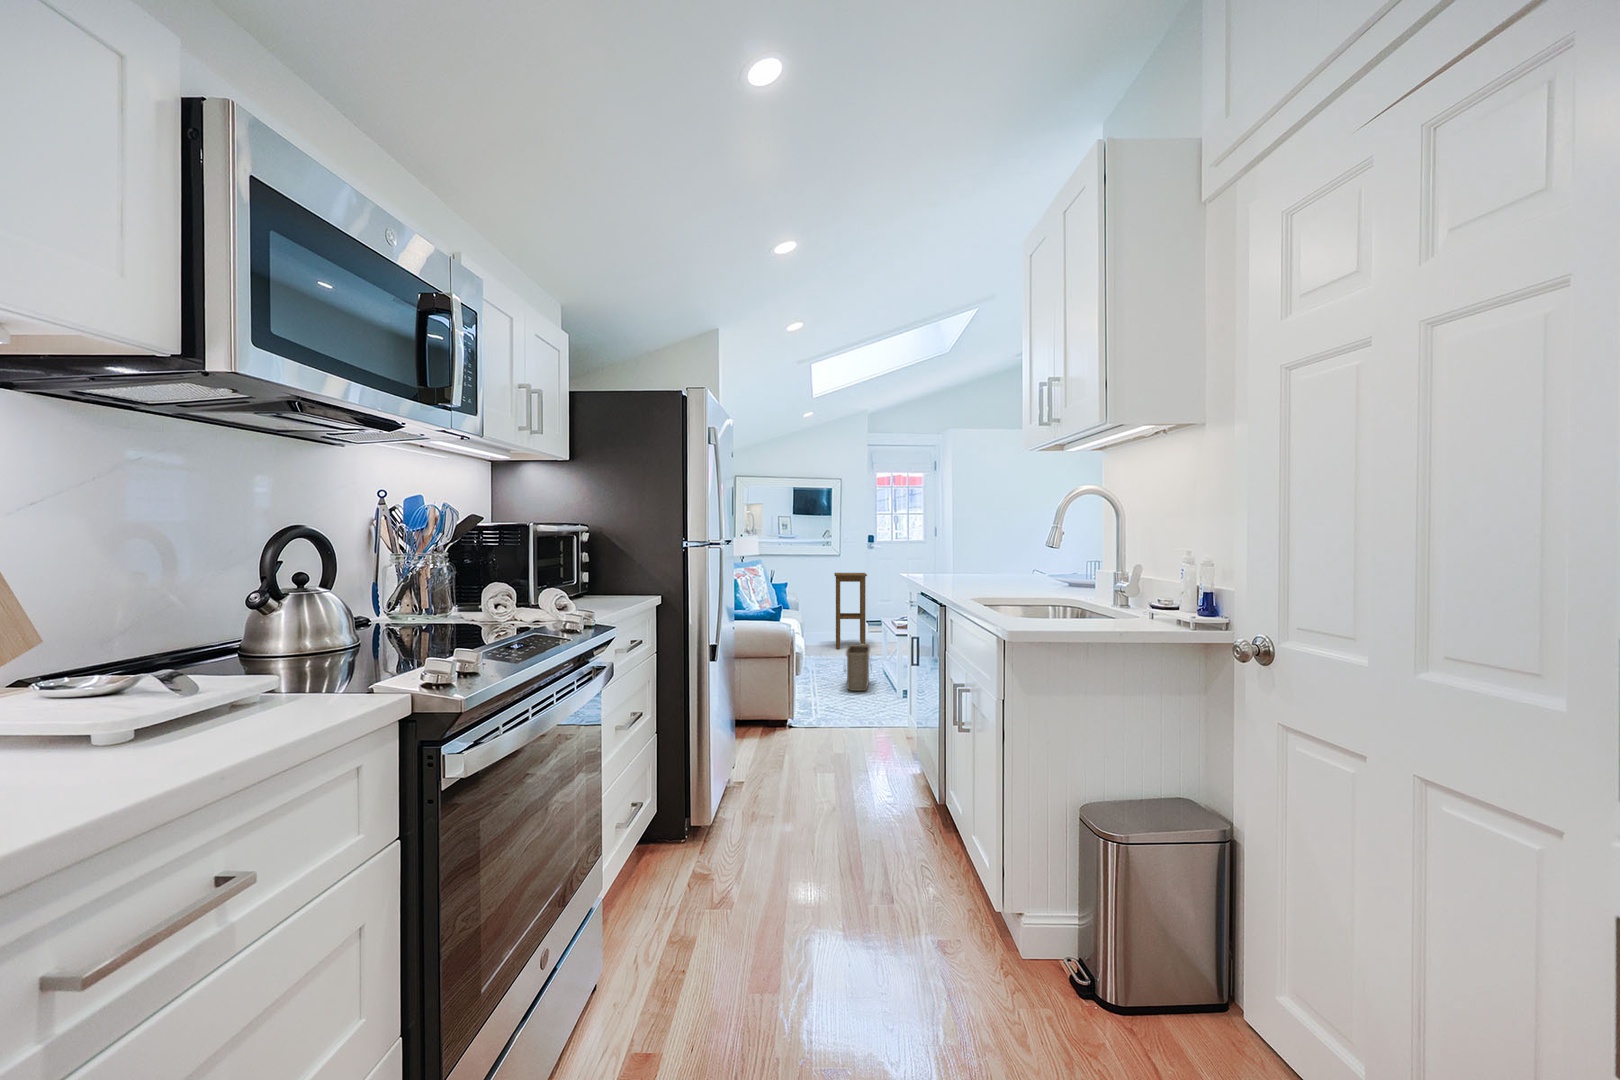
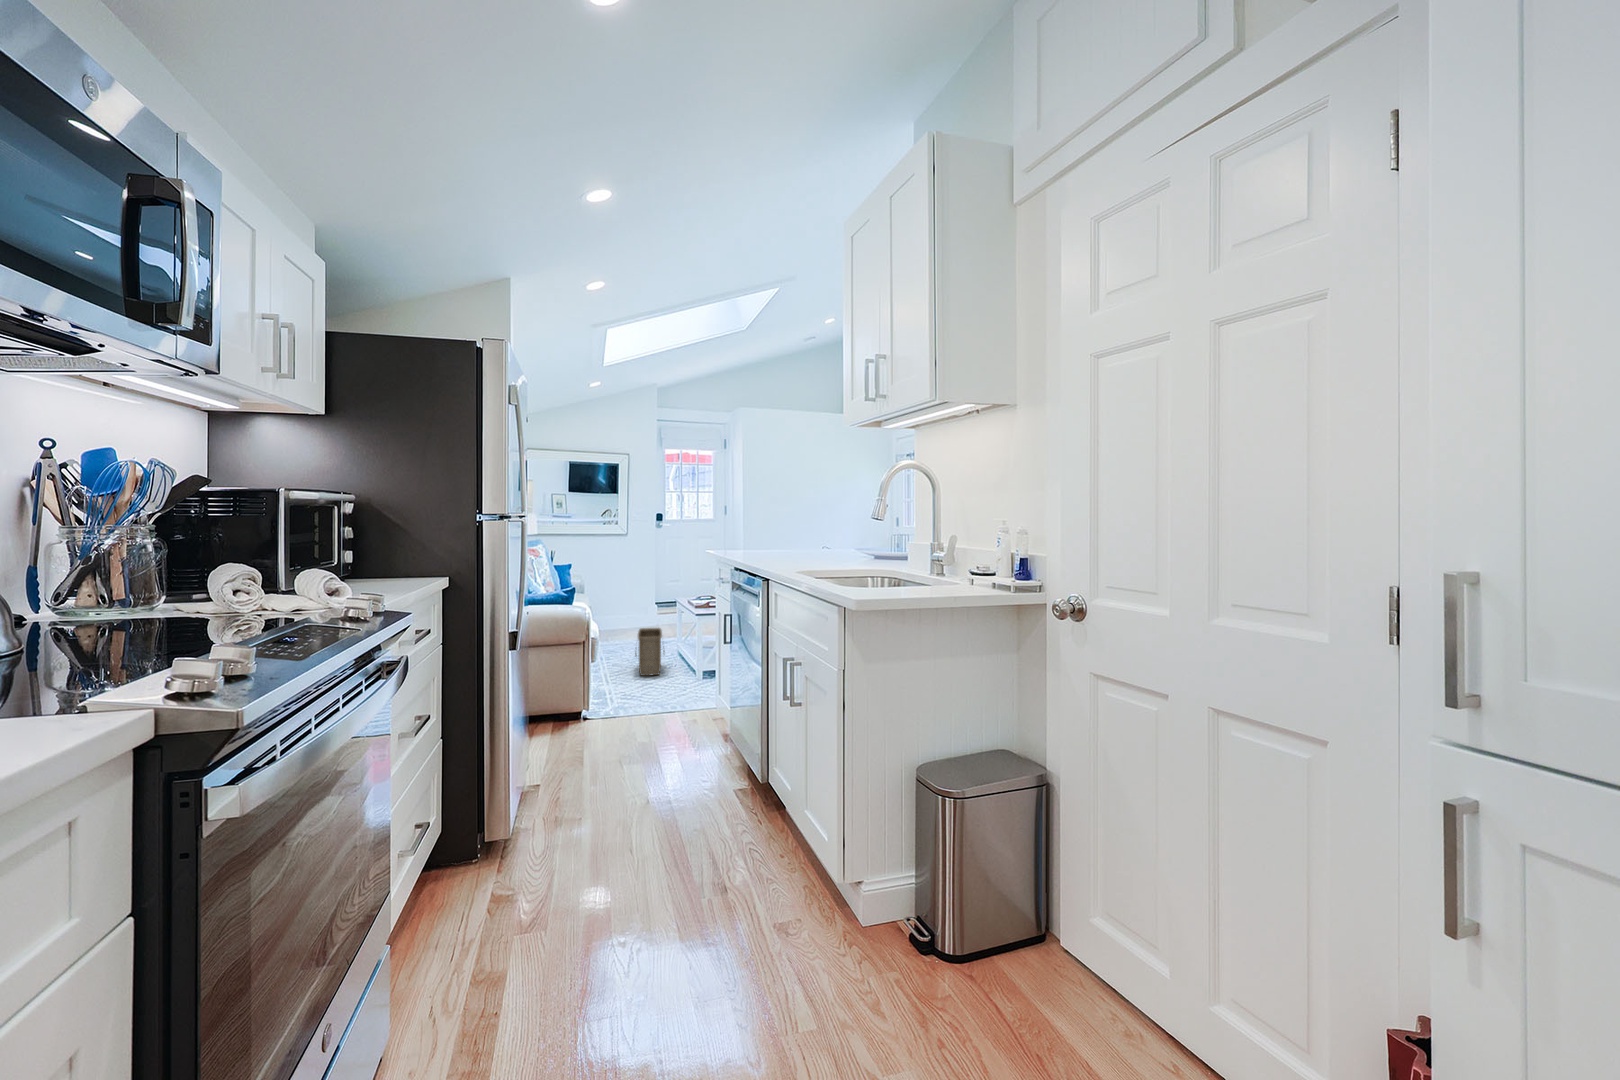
stool: present [834,573,867,649] -> none [617,556,652,635]

